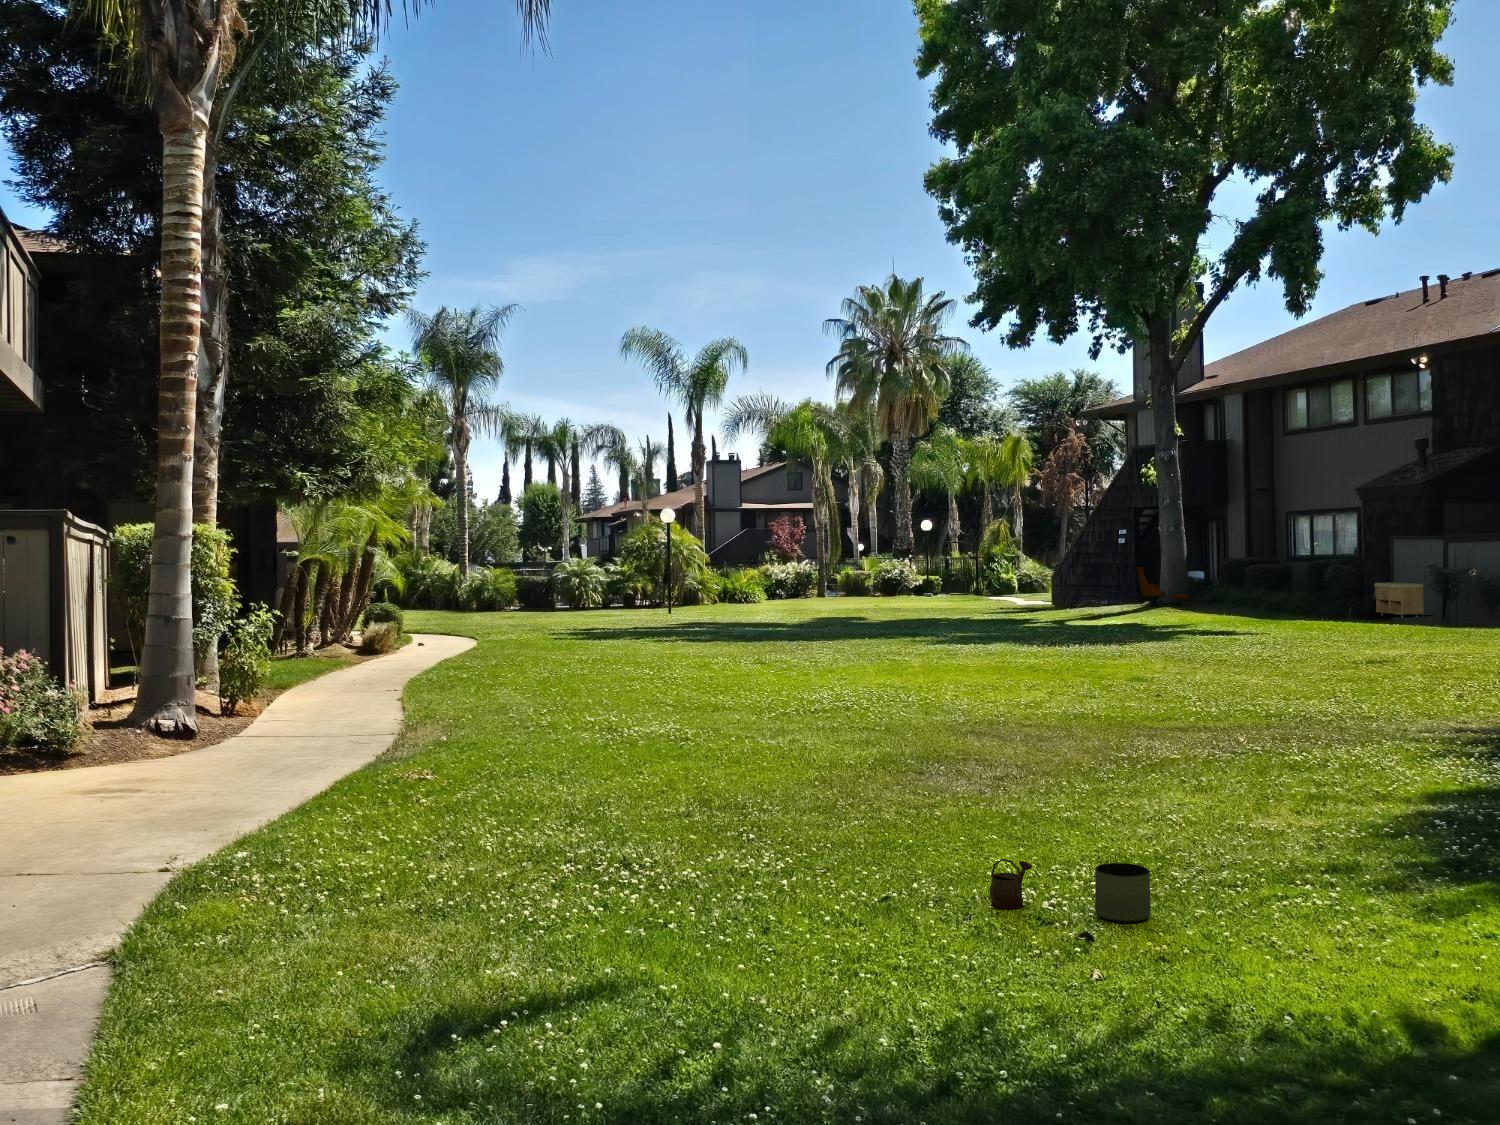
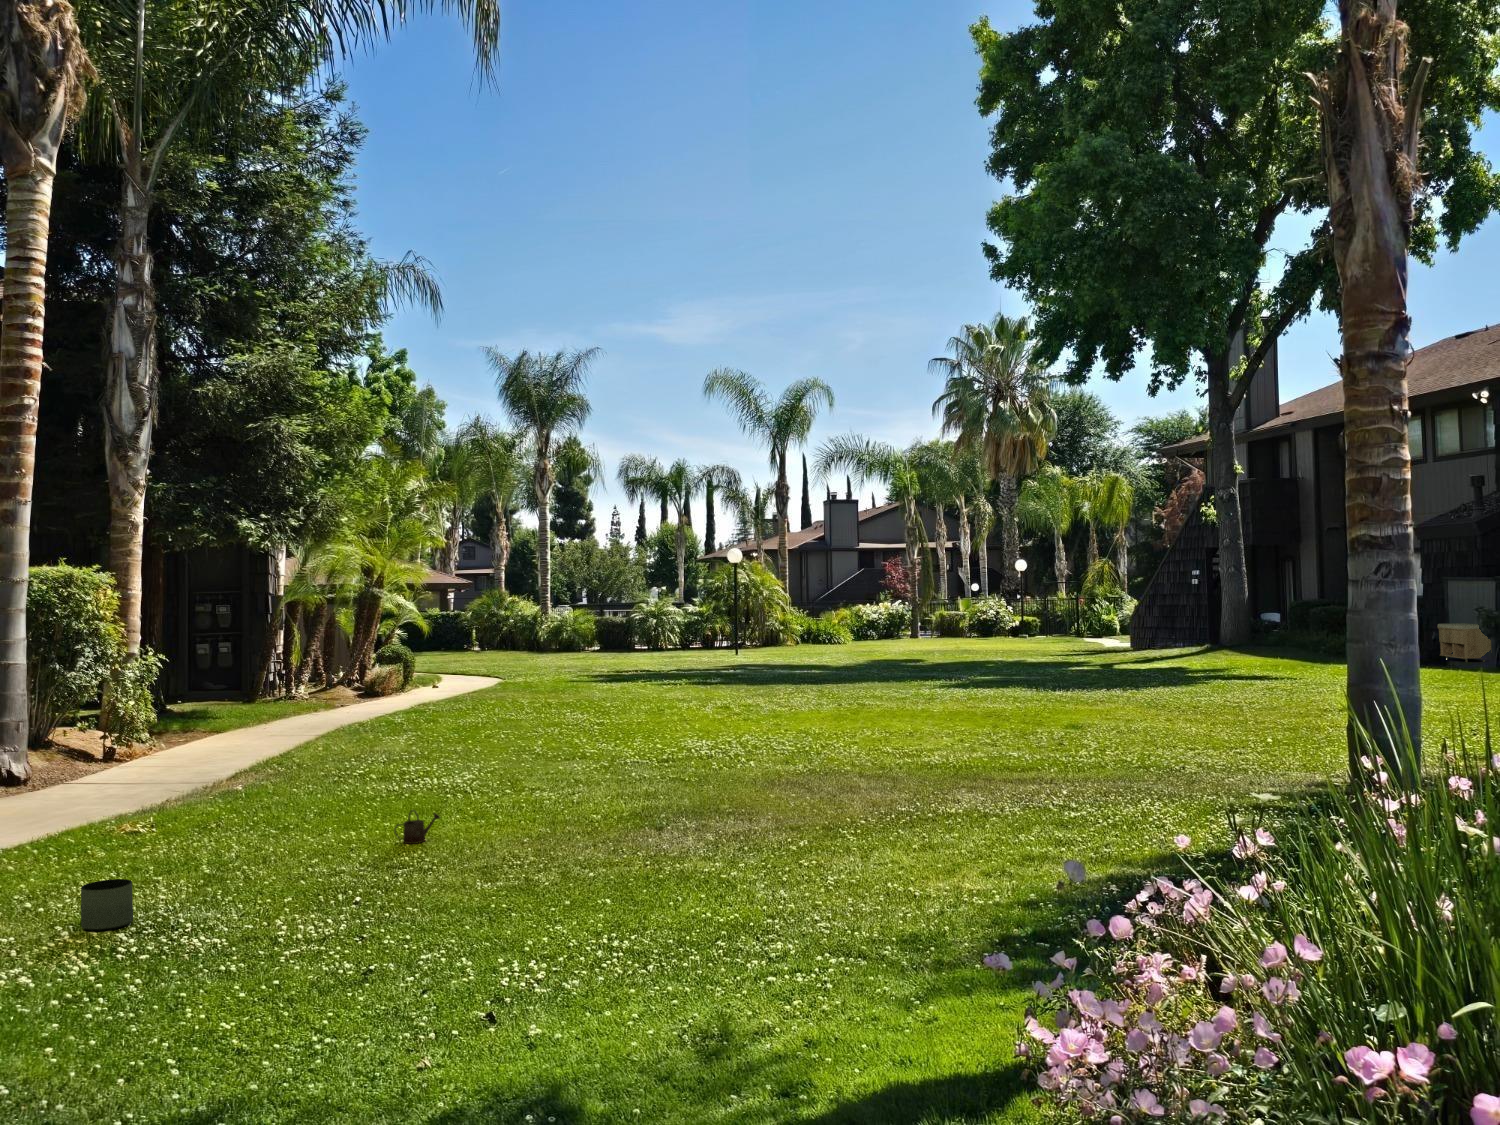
lounge chair: present [1137,567,1188,606] -> none [1195,607,1252,649]
watering can: present [989,859,1032,909] -> present [394,810,441,844]
planter: present [1095,863,1151,923] -> present [81,879,133,931]

